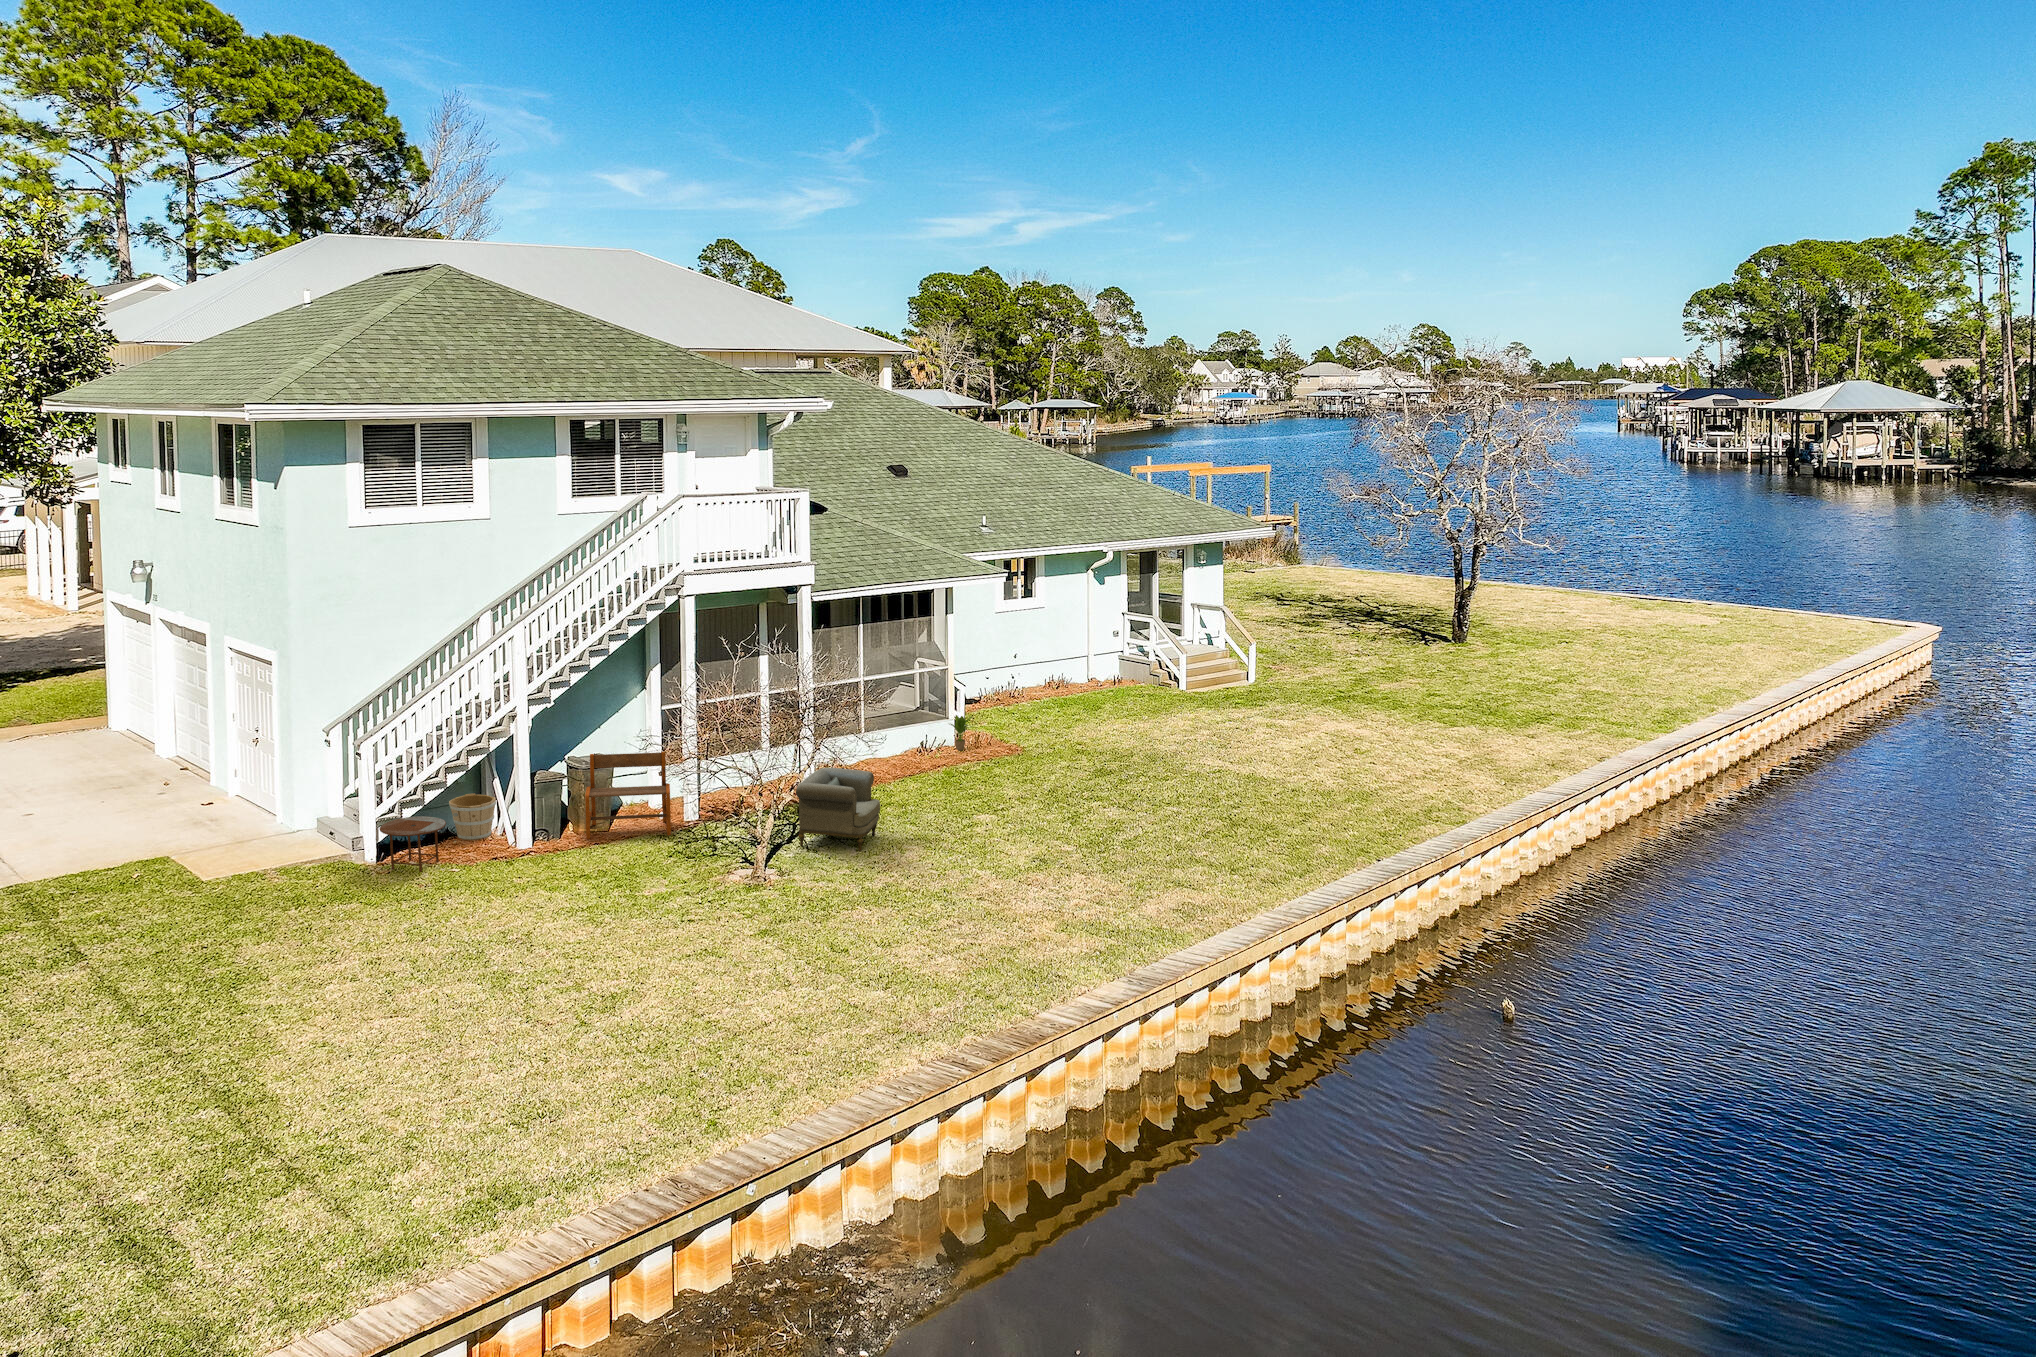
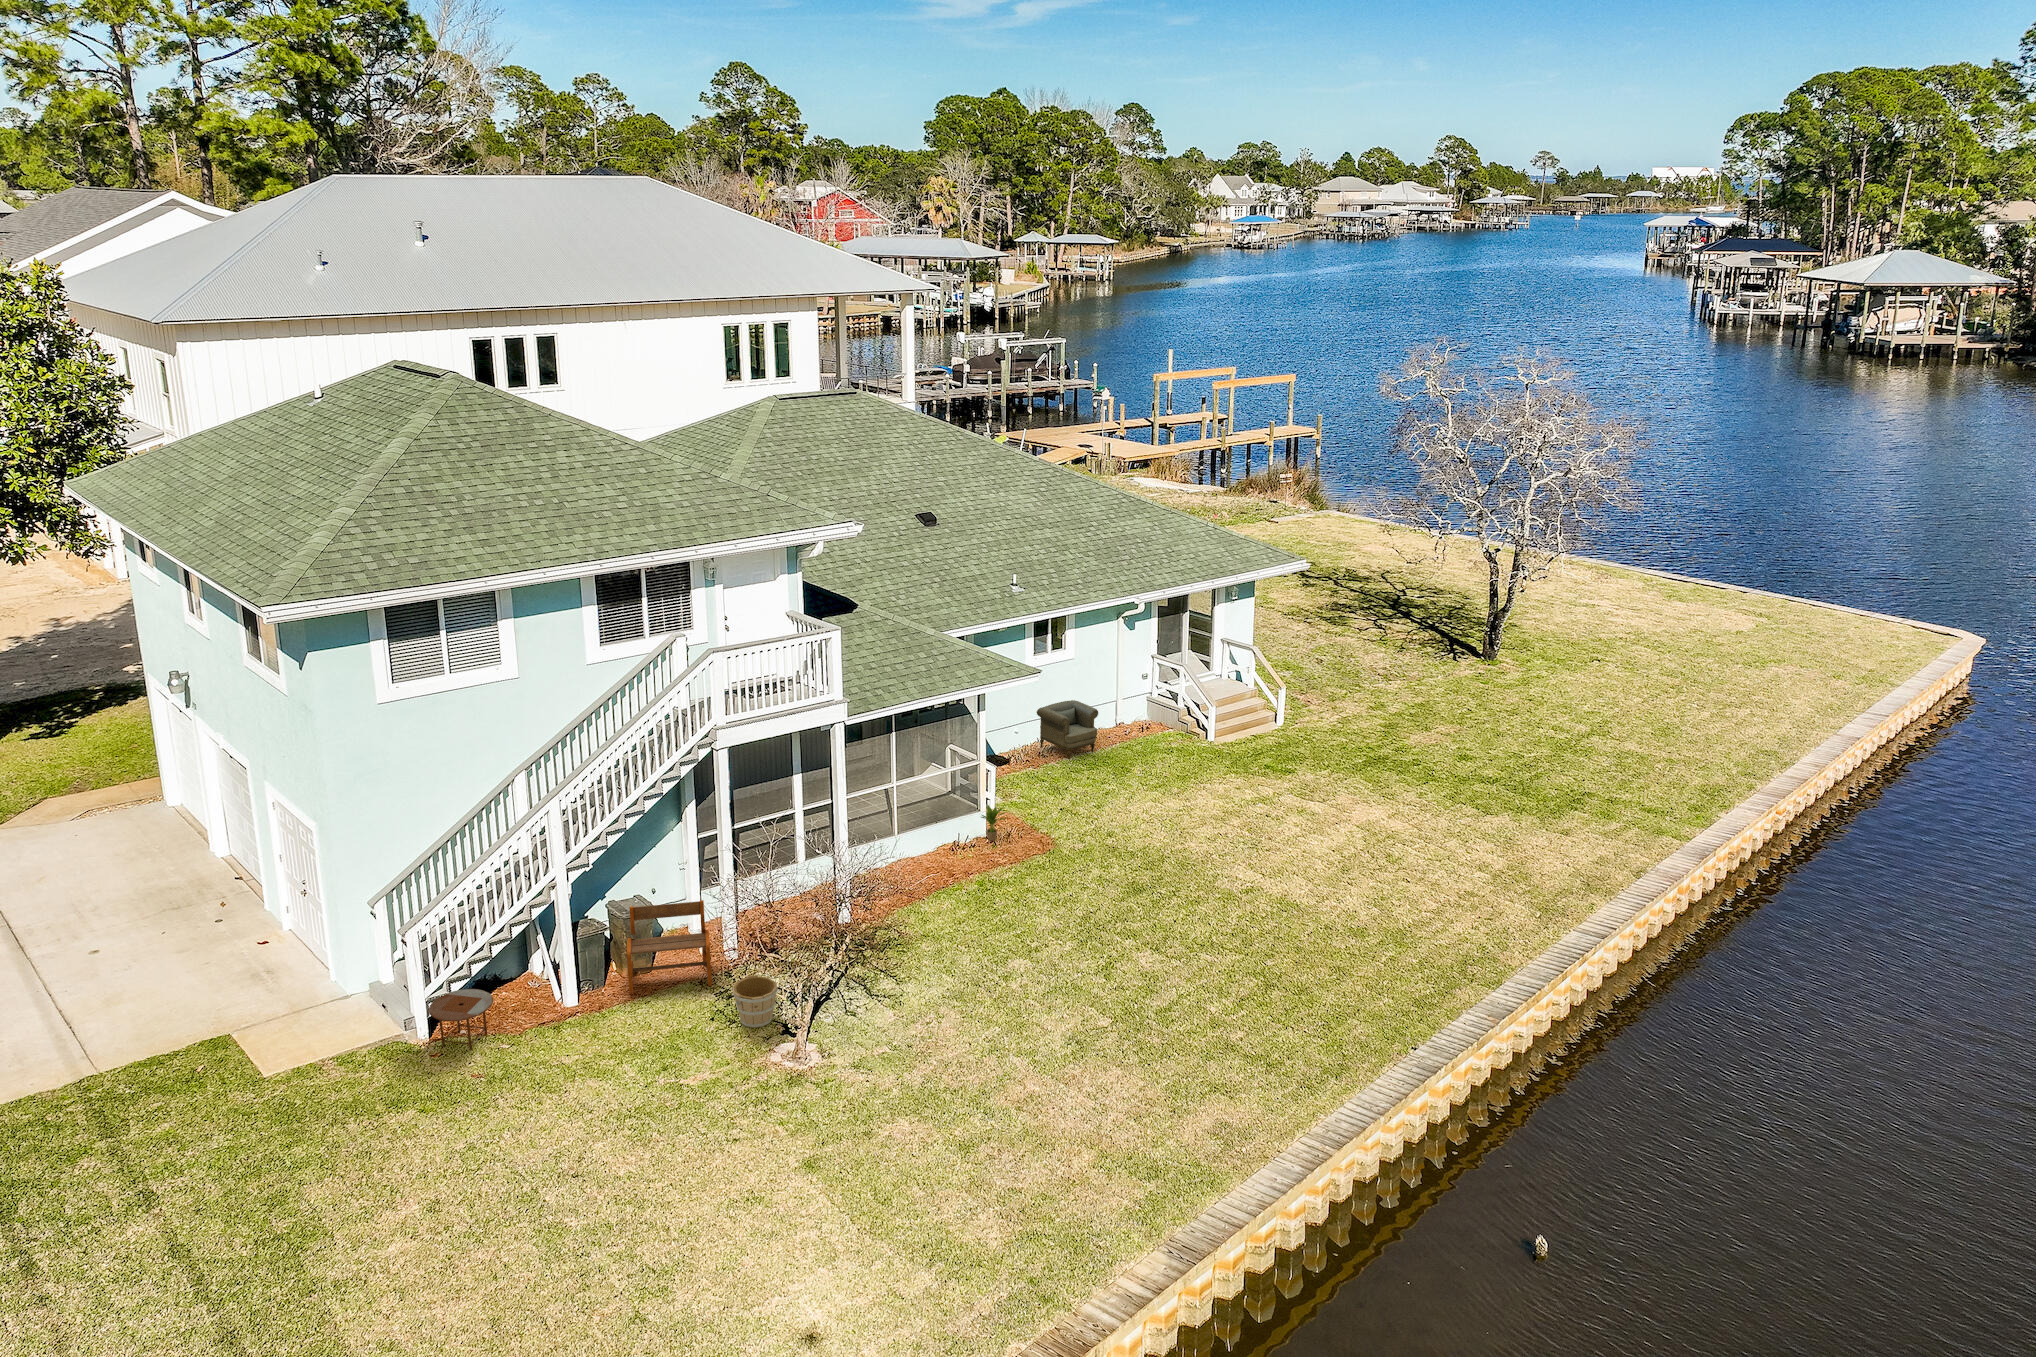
armchair: present [796,768,880,851] -> present [1037,700,1098,759]
wooden bucket: present [449,793,496,840] -> present [732,975,778,1028]

